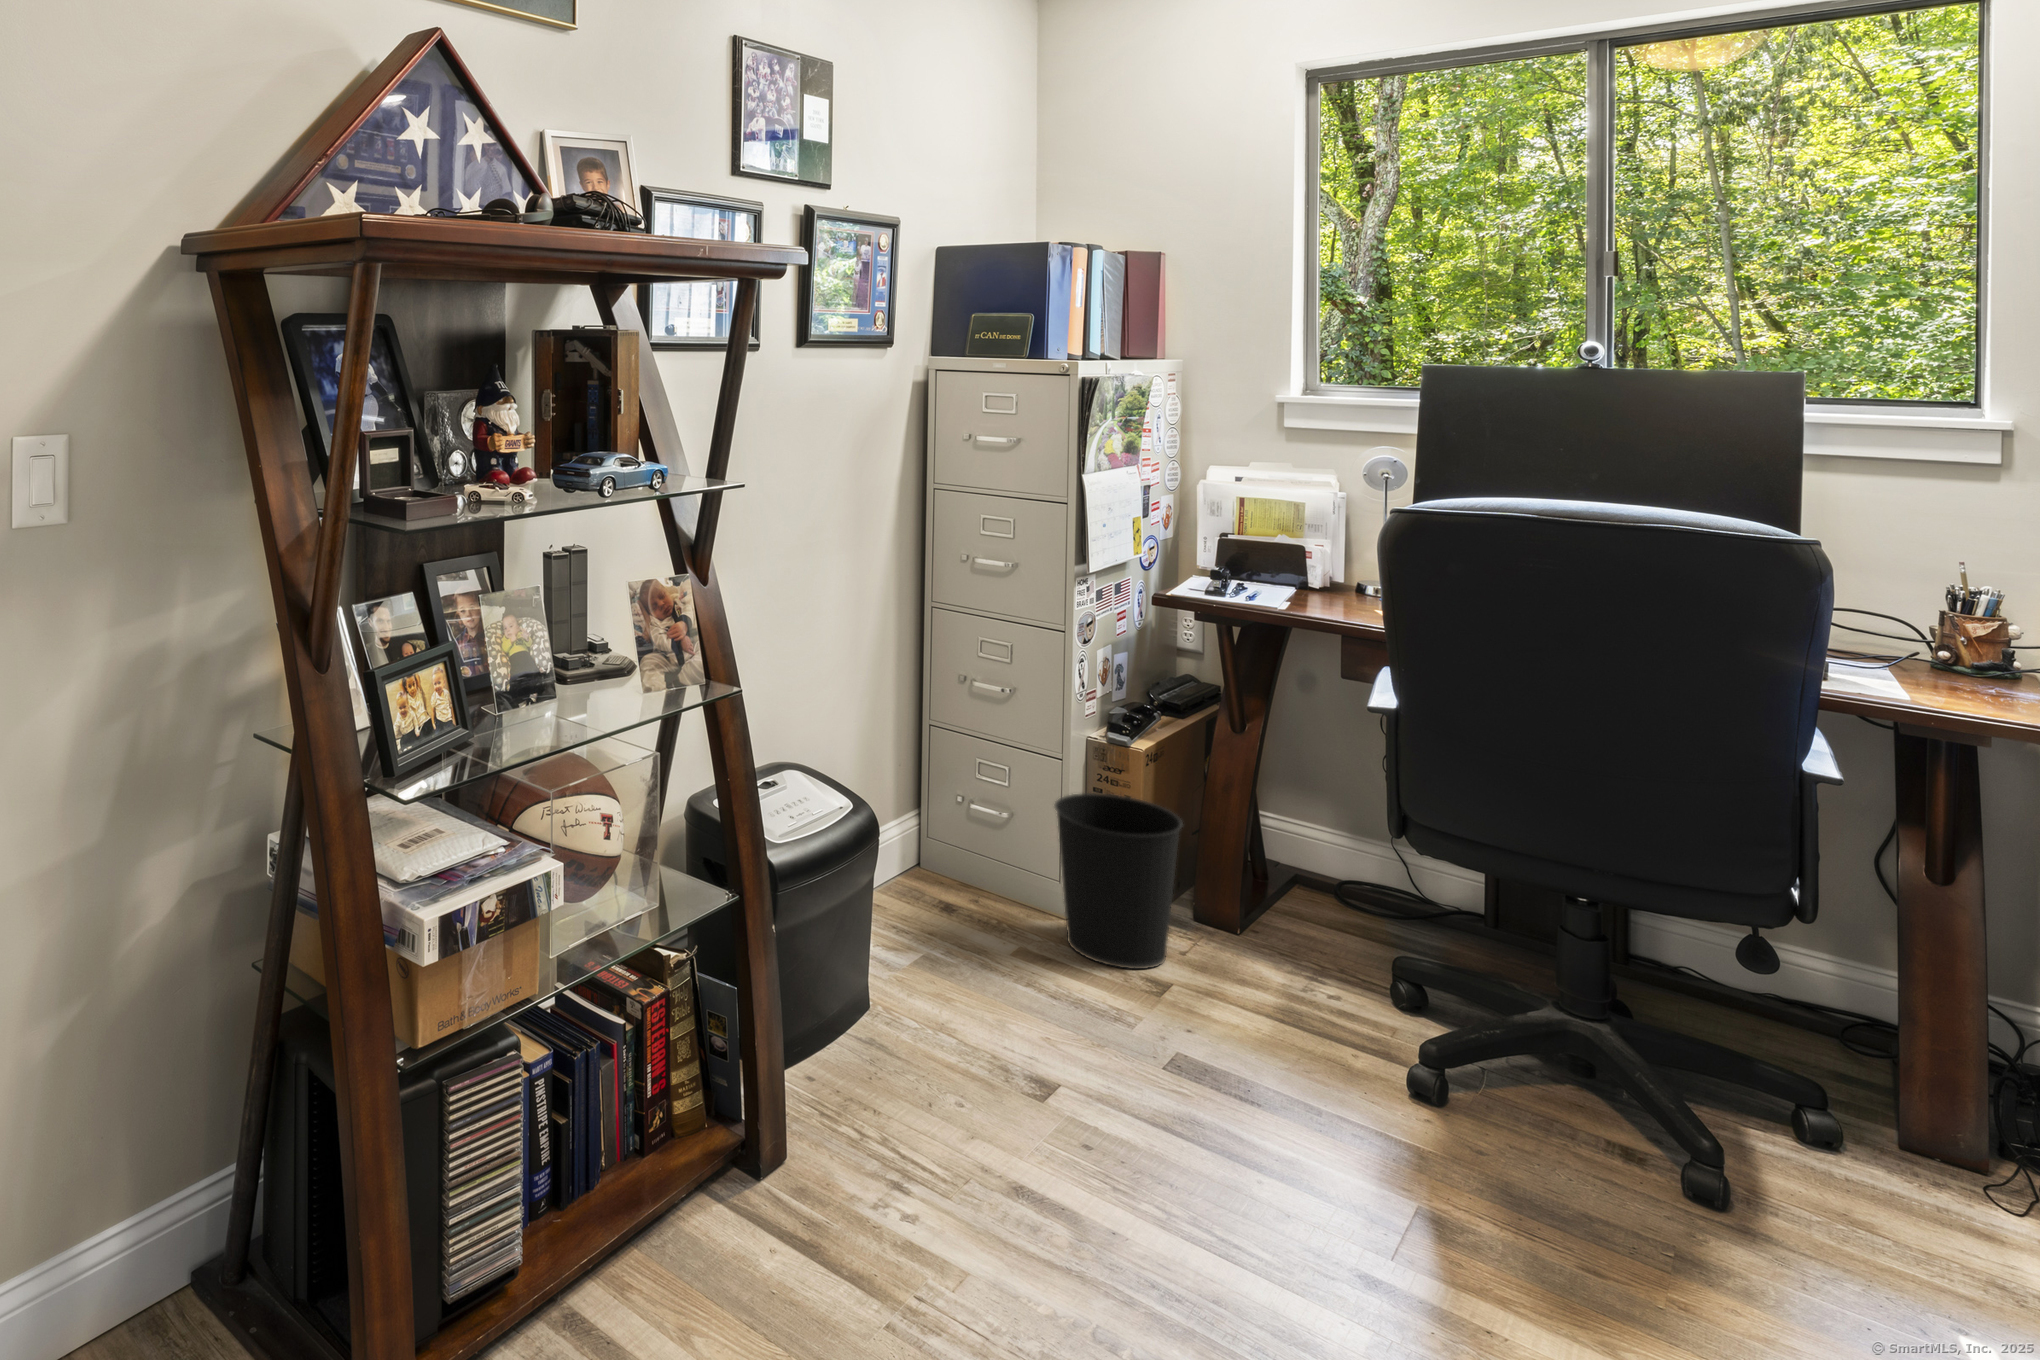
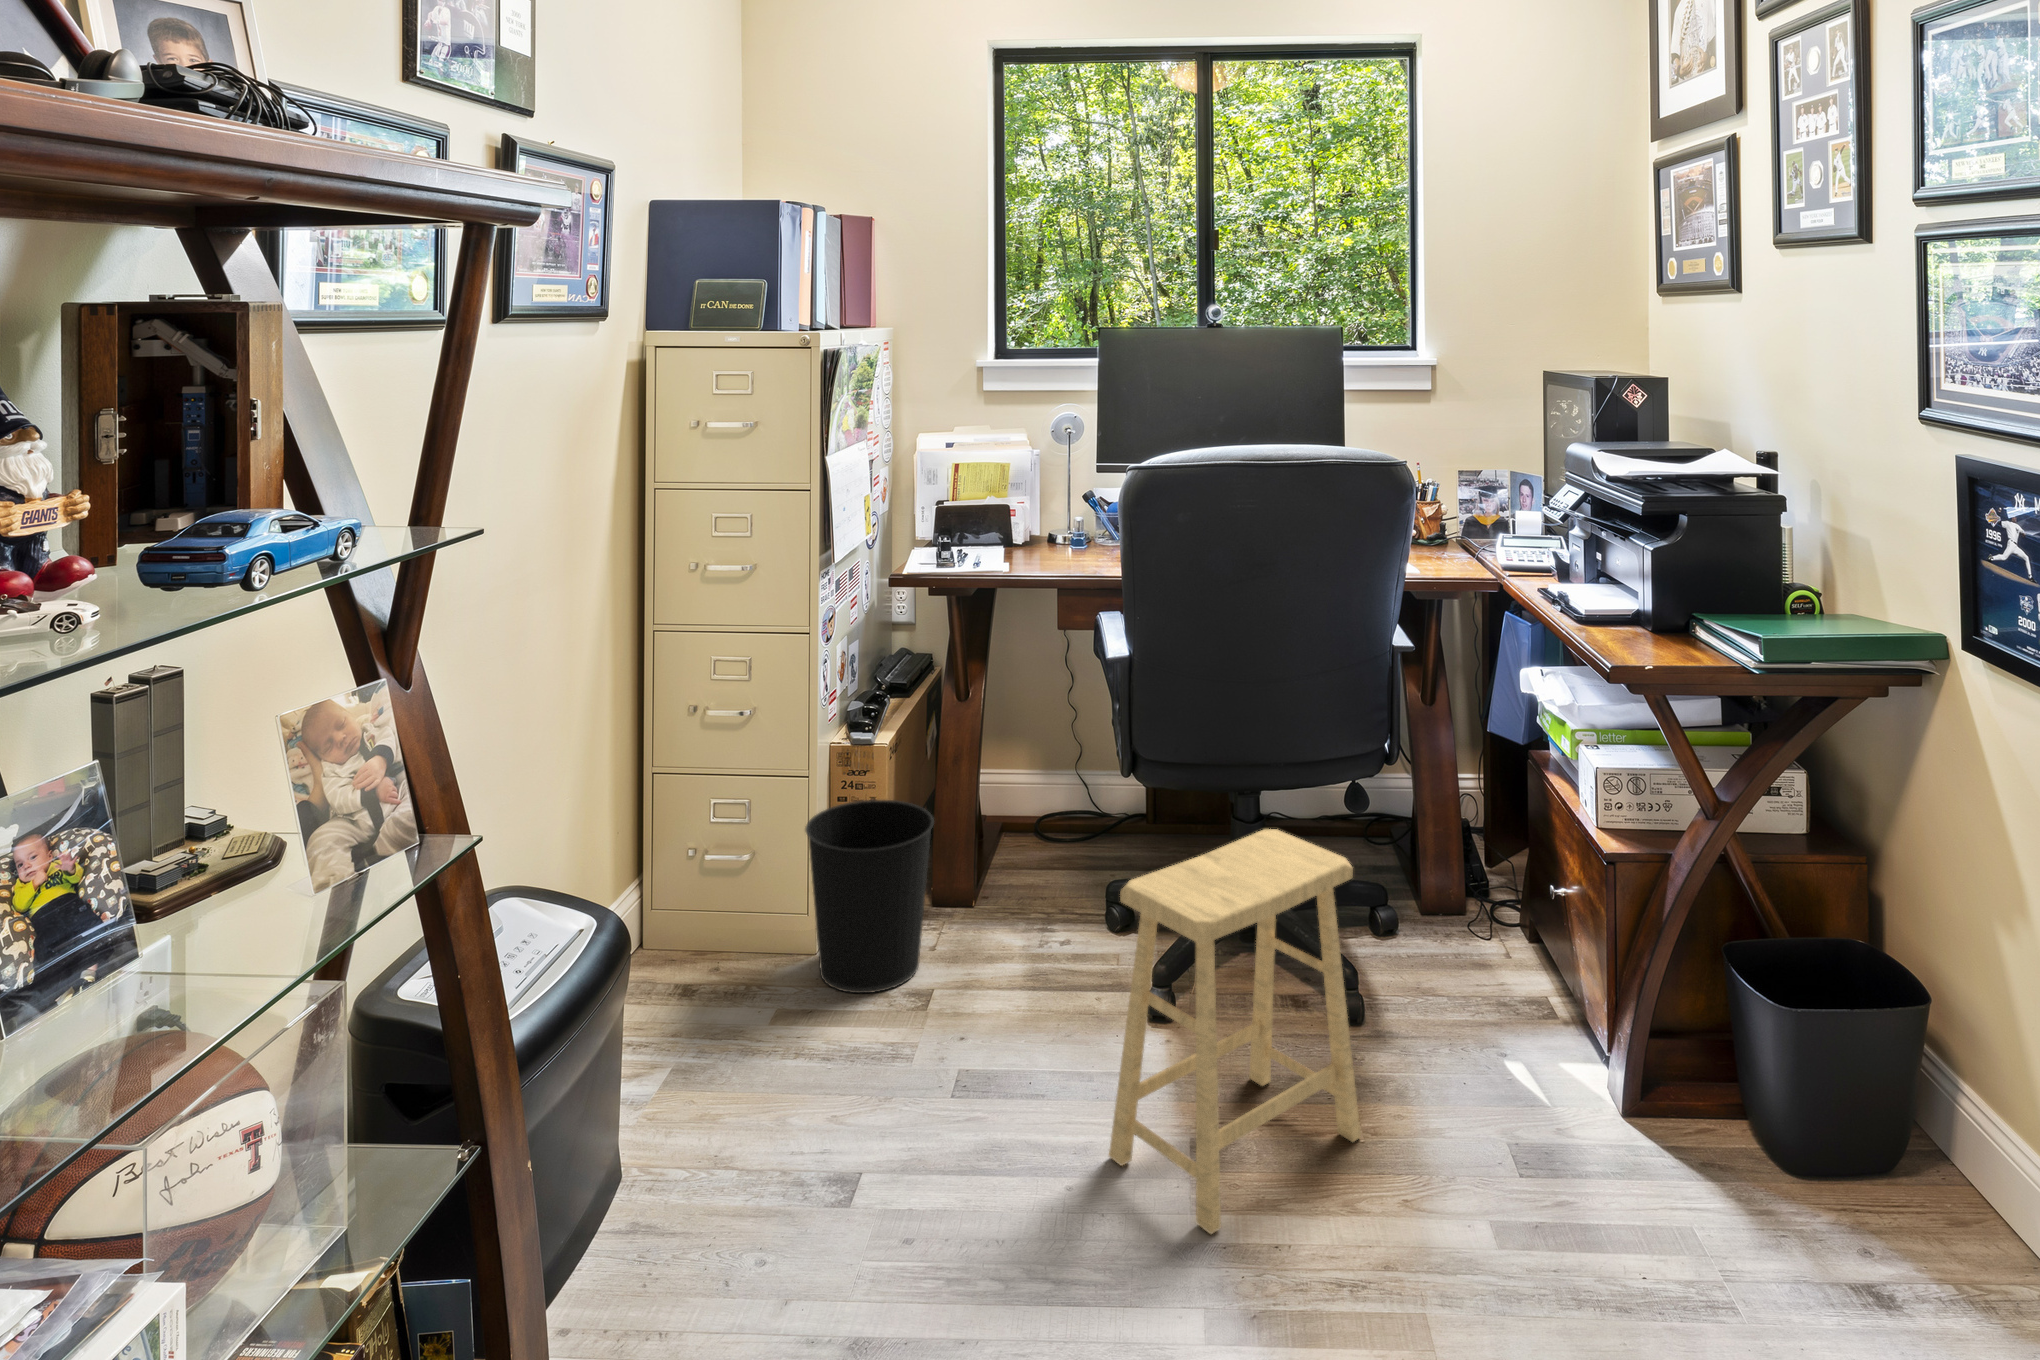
footstool: none [1312,895,1646,1267] -> present [1109,829,1361,1235]

